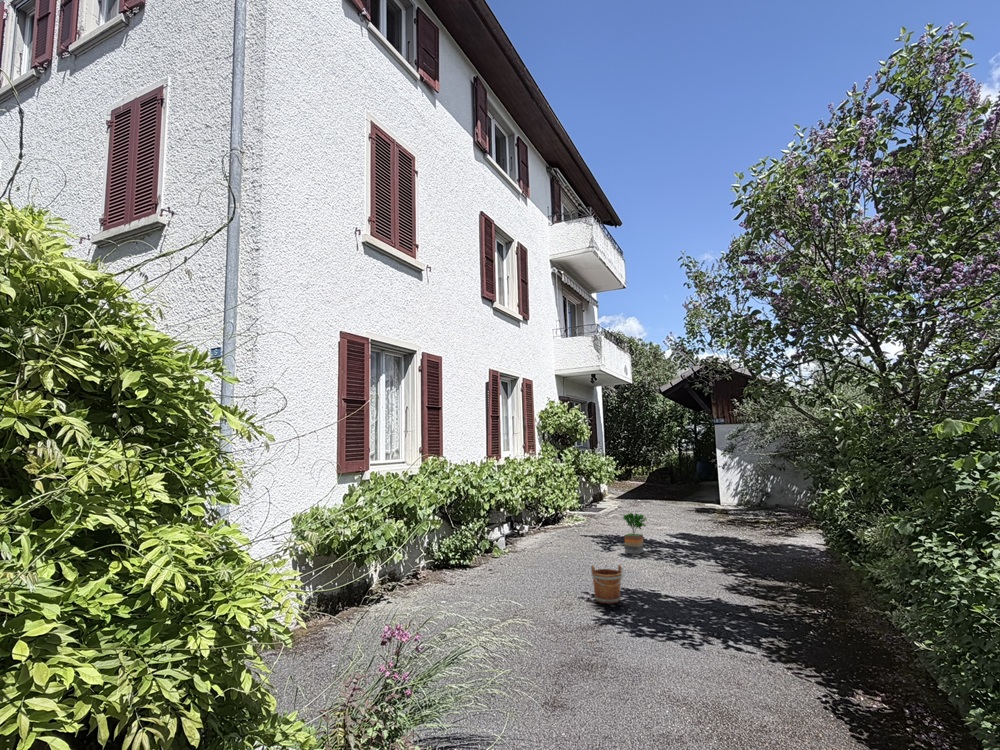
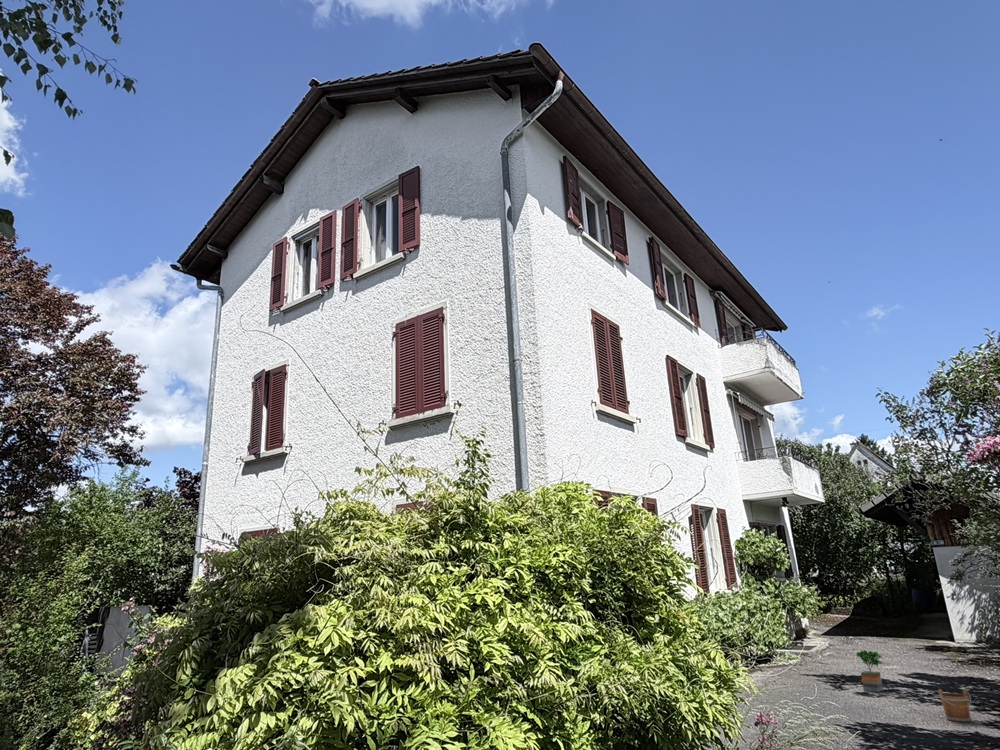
bucket: present [591,565,623,604] -> present [938,689,972,722]

